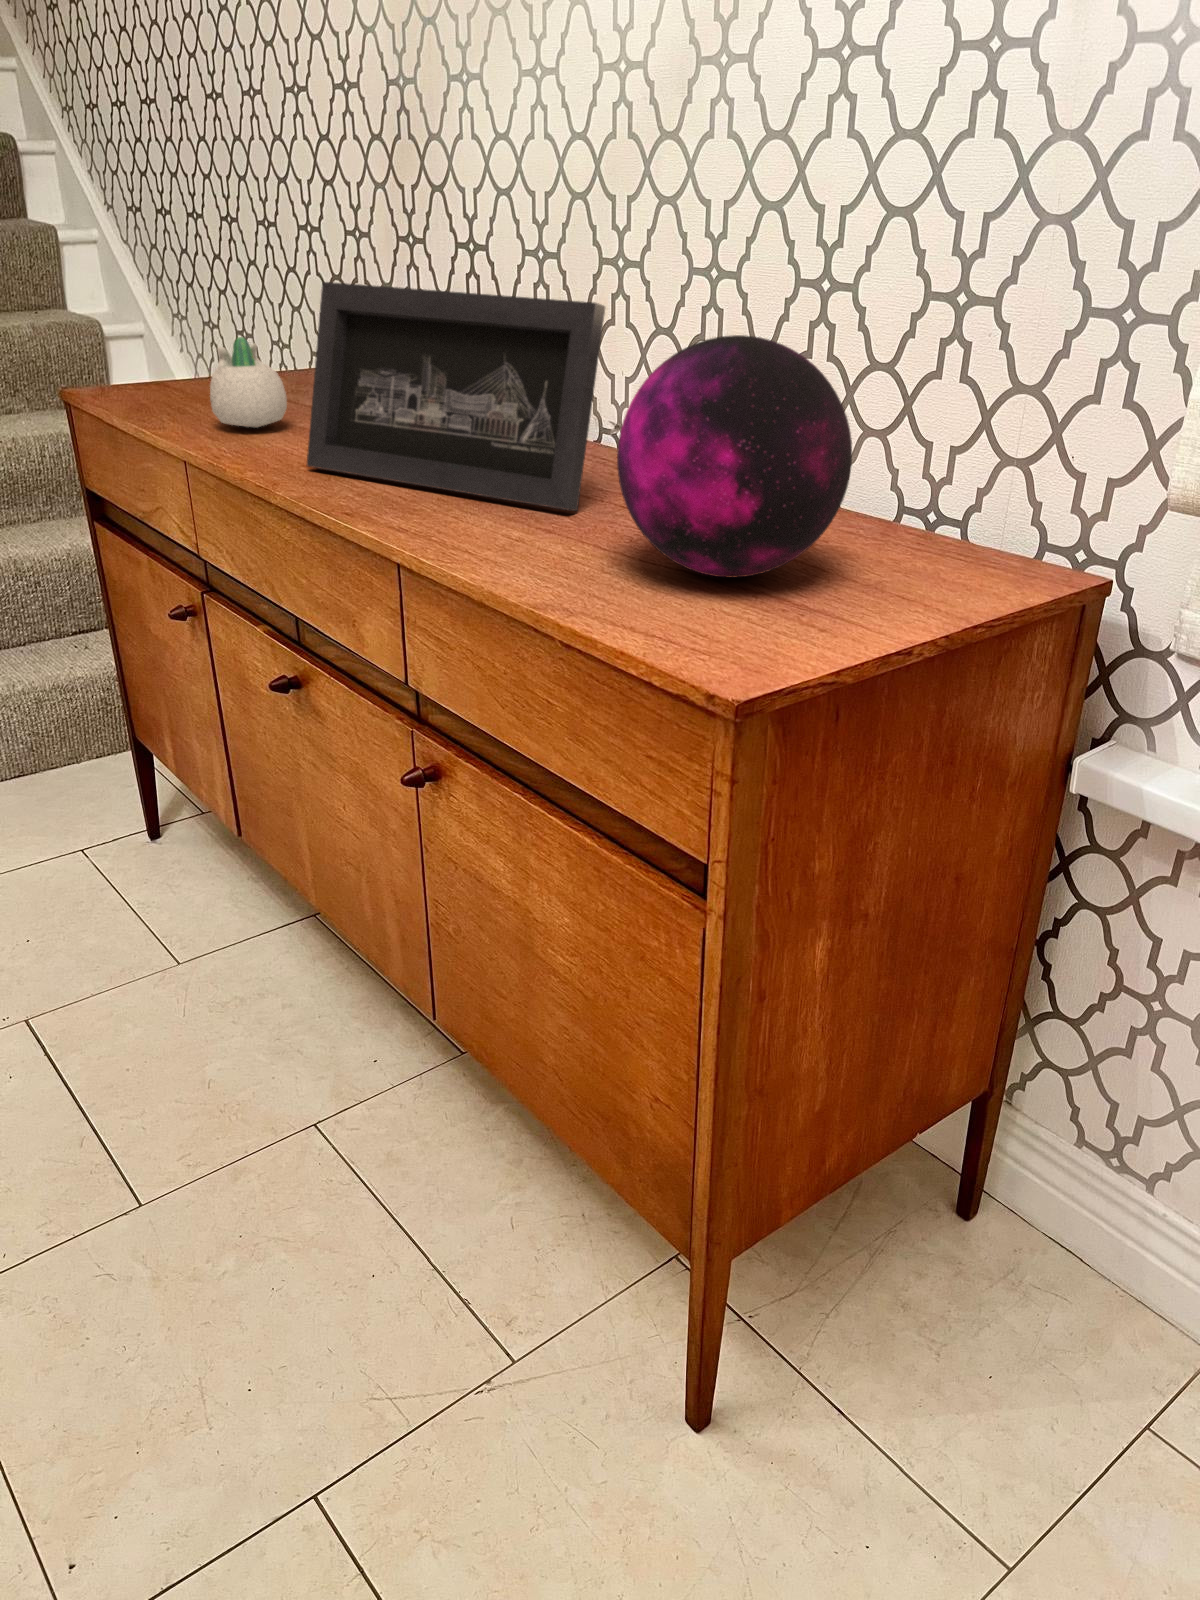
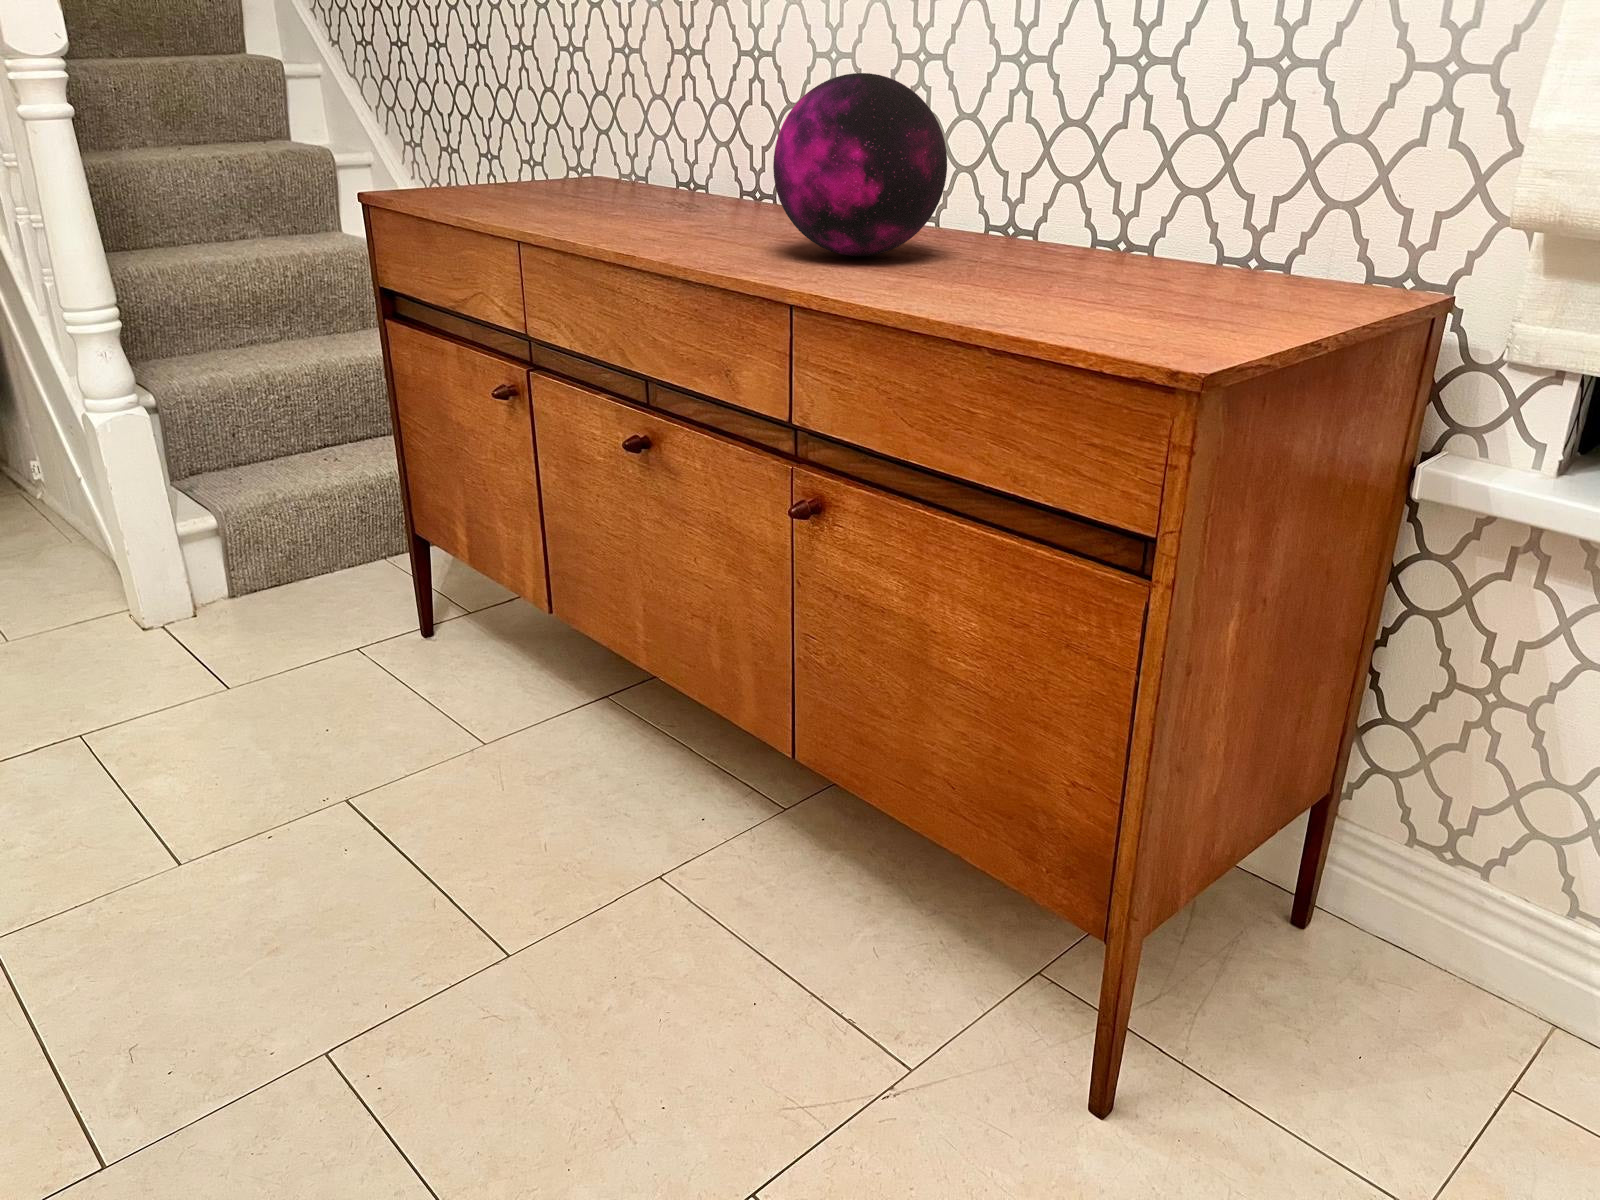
picture frame: present [307,282,605,511] -> none [510,62,754,230]
succulent planter: present [210,337,287,428] -> none [416,118,481,193]

